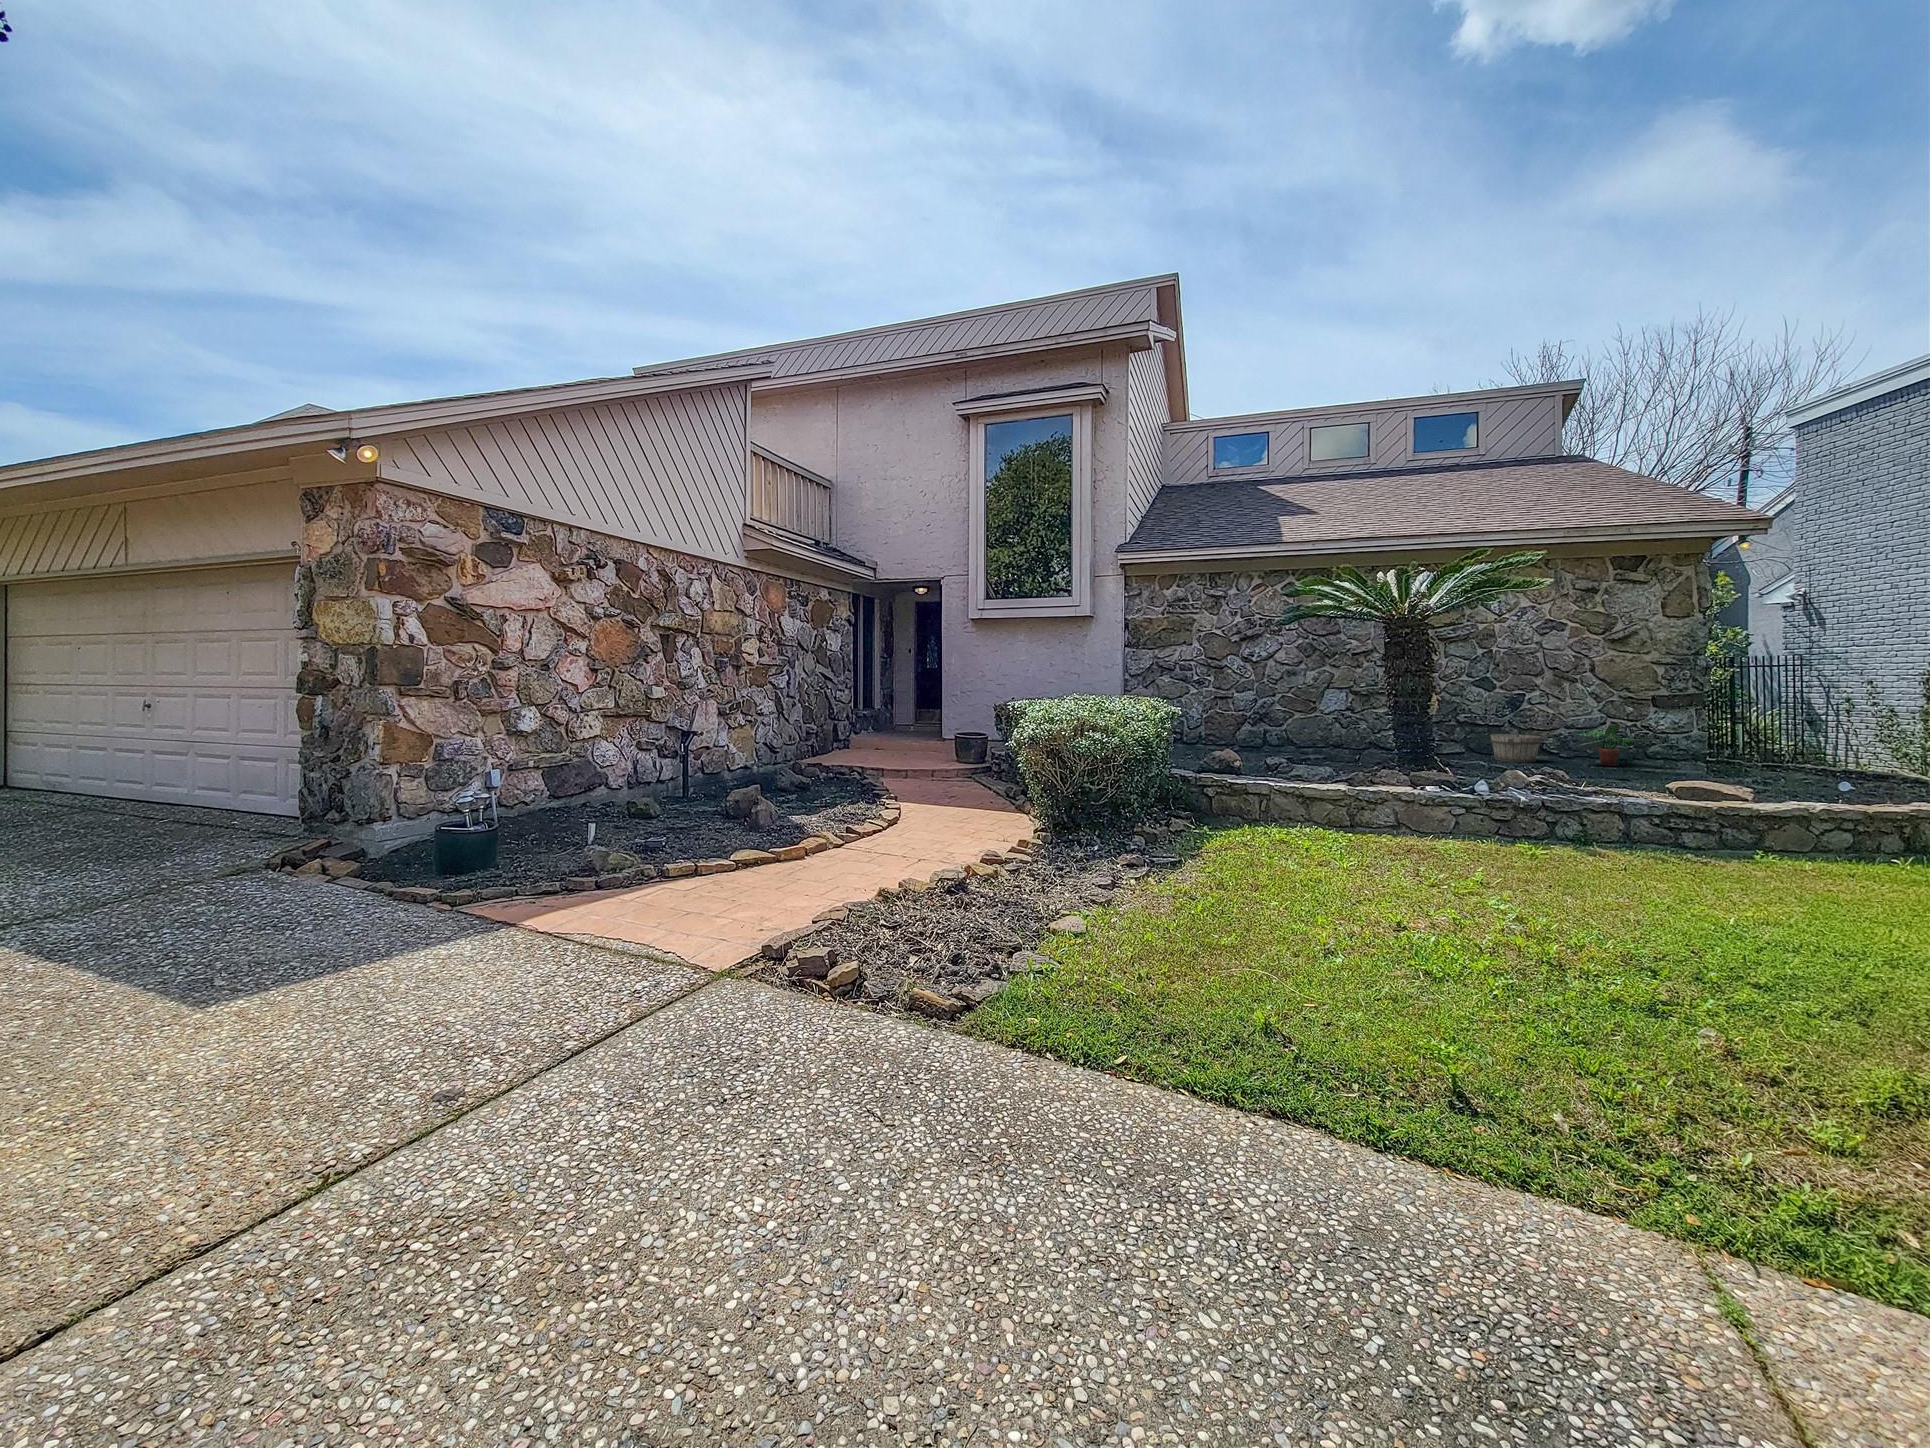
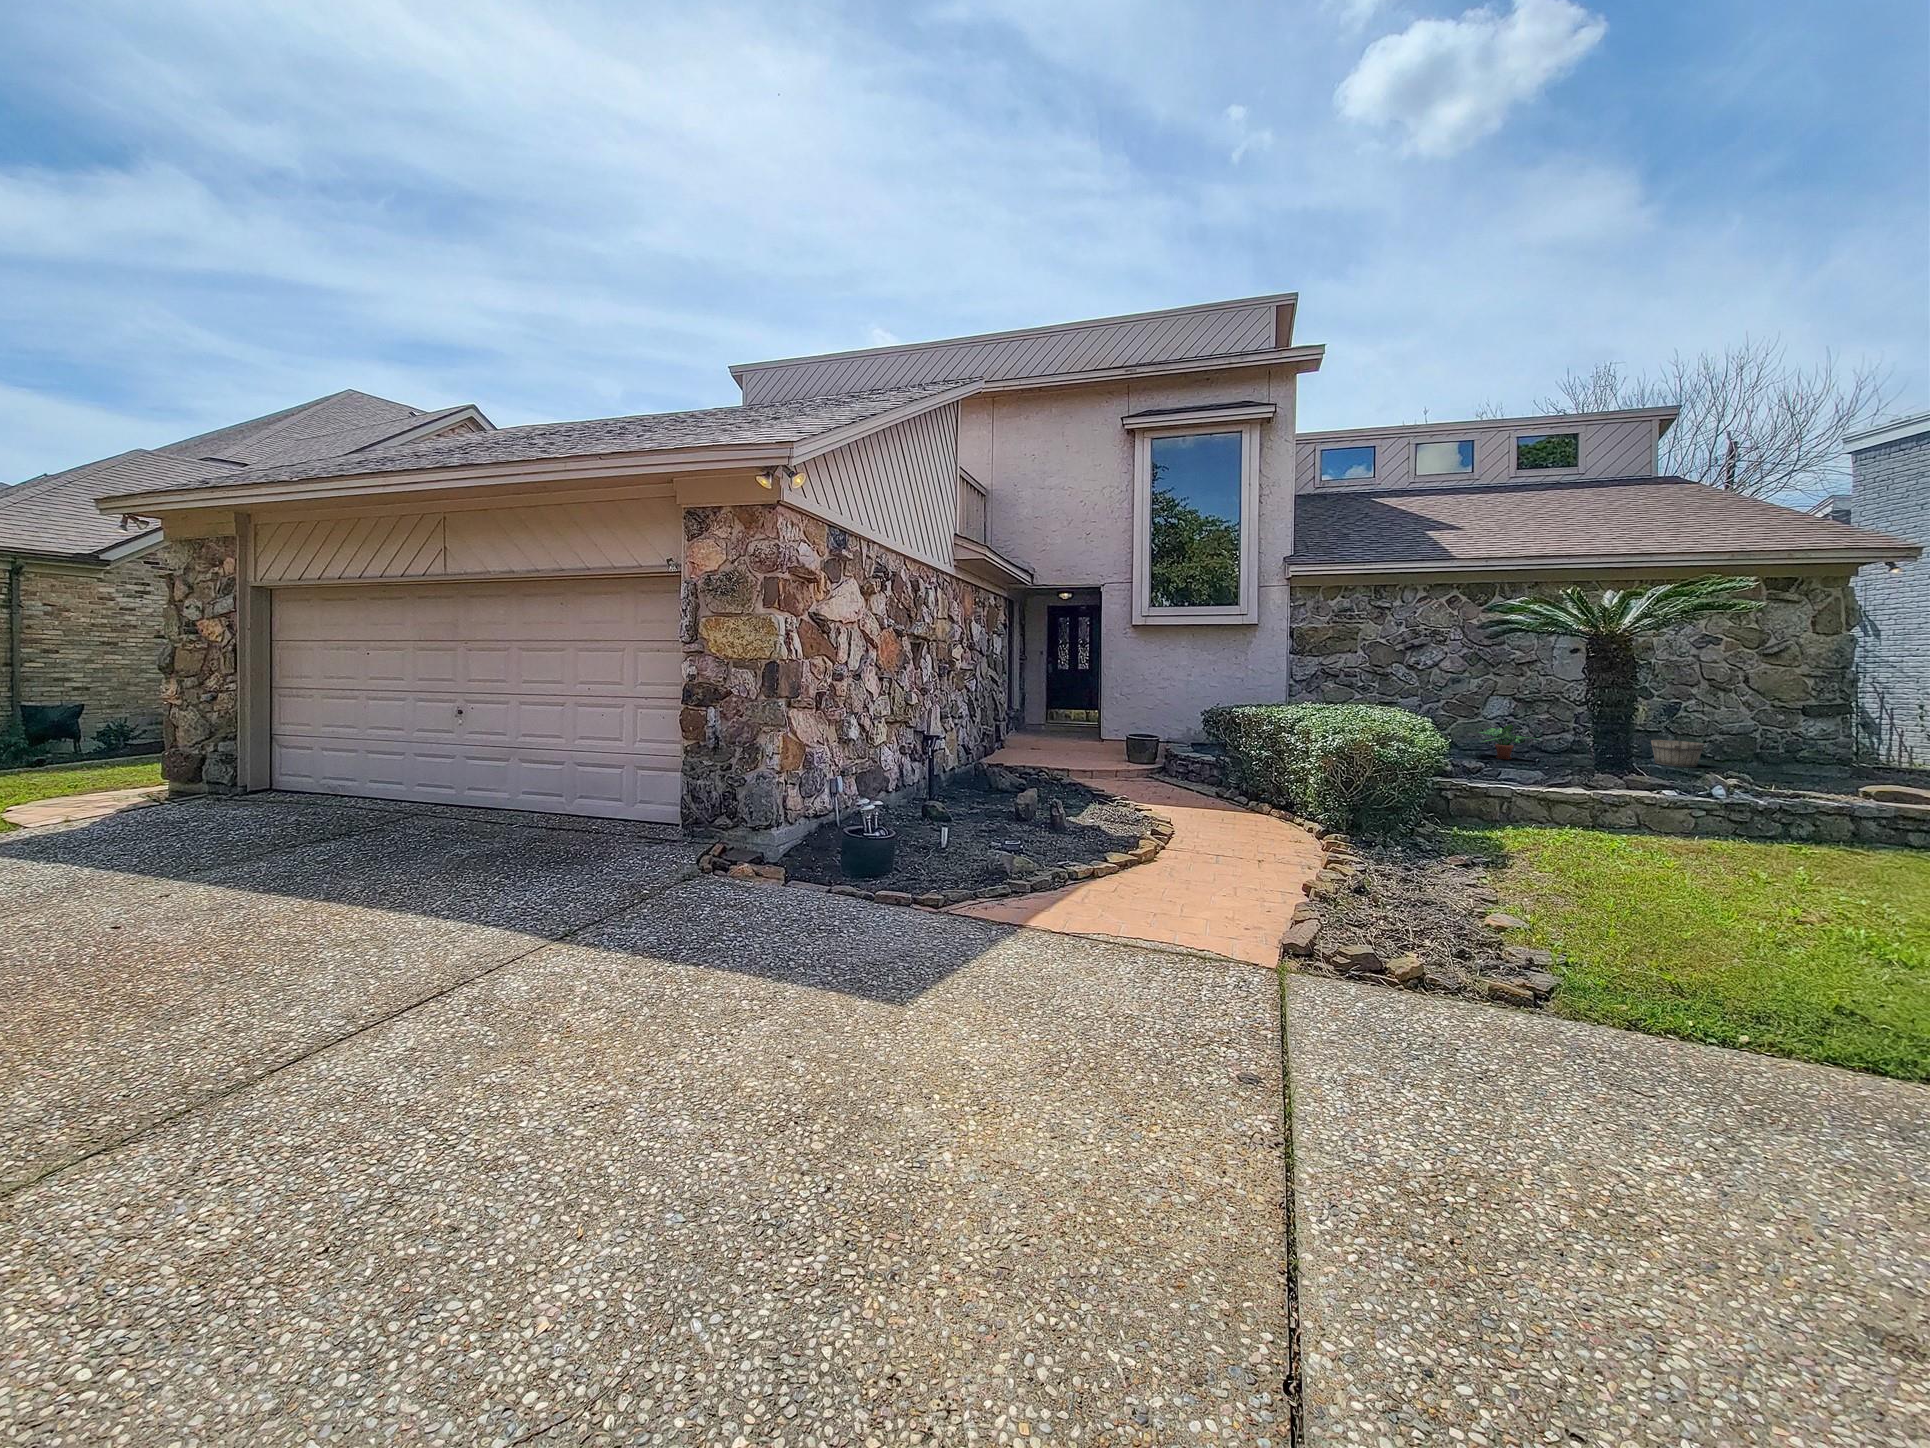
potted plant: present [1577,723,1648,766] -> present [1479,724,1537,759]

